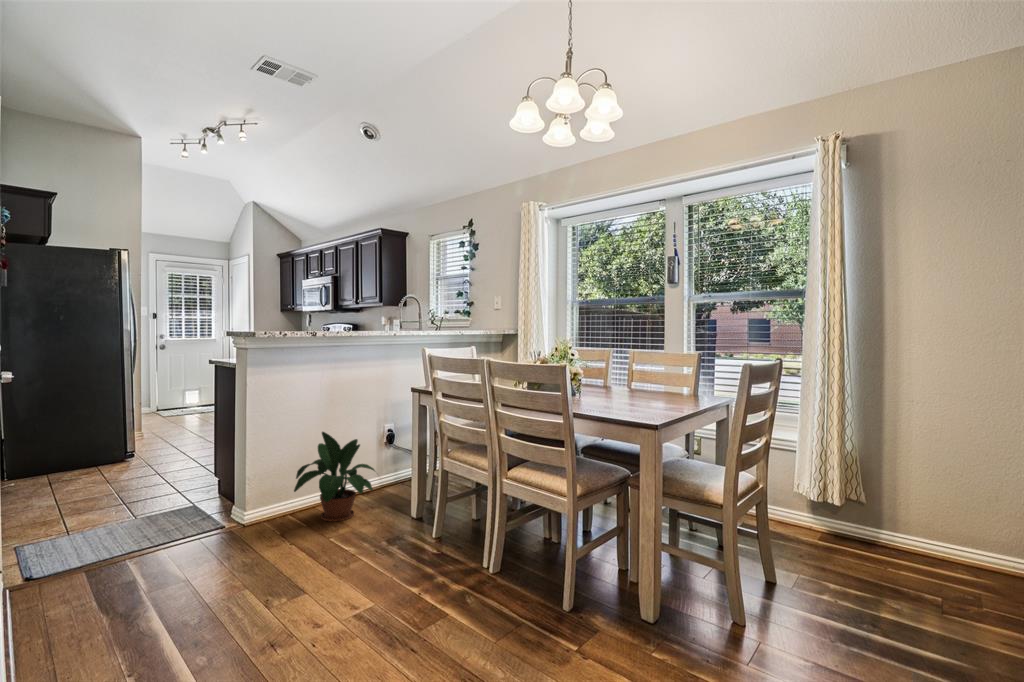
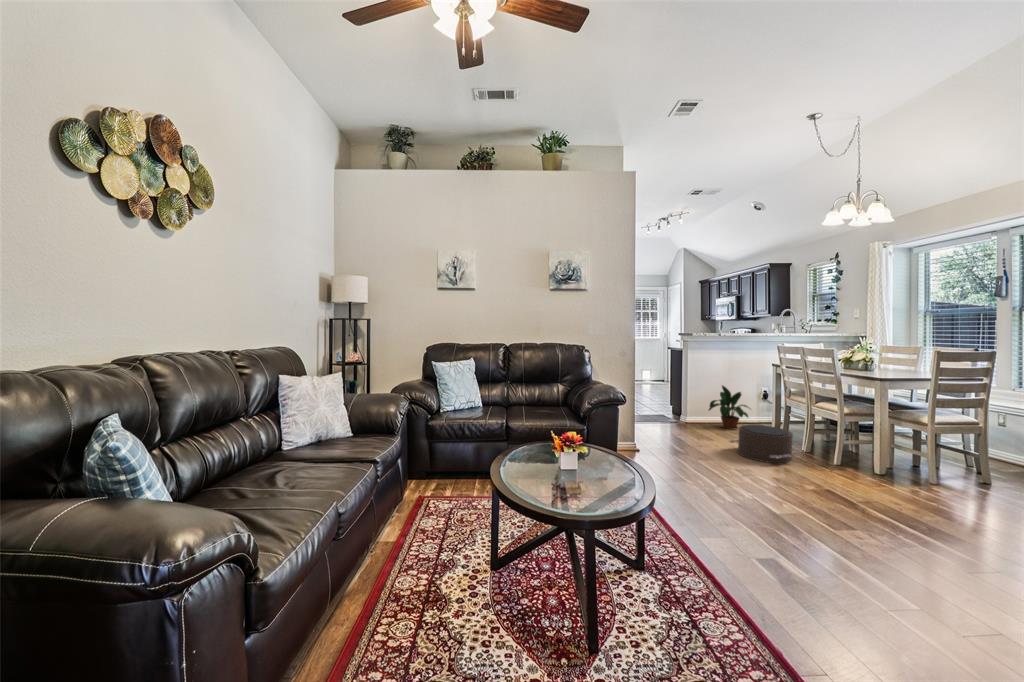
pouf: none [347,520,494,630] -> present [729,425,794,463]

